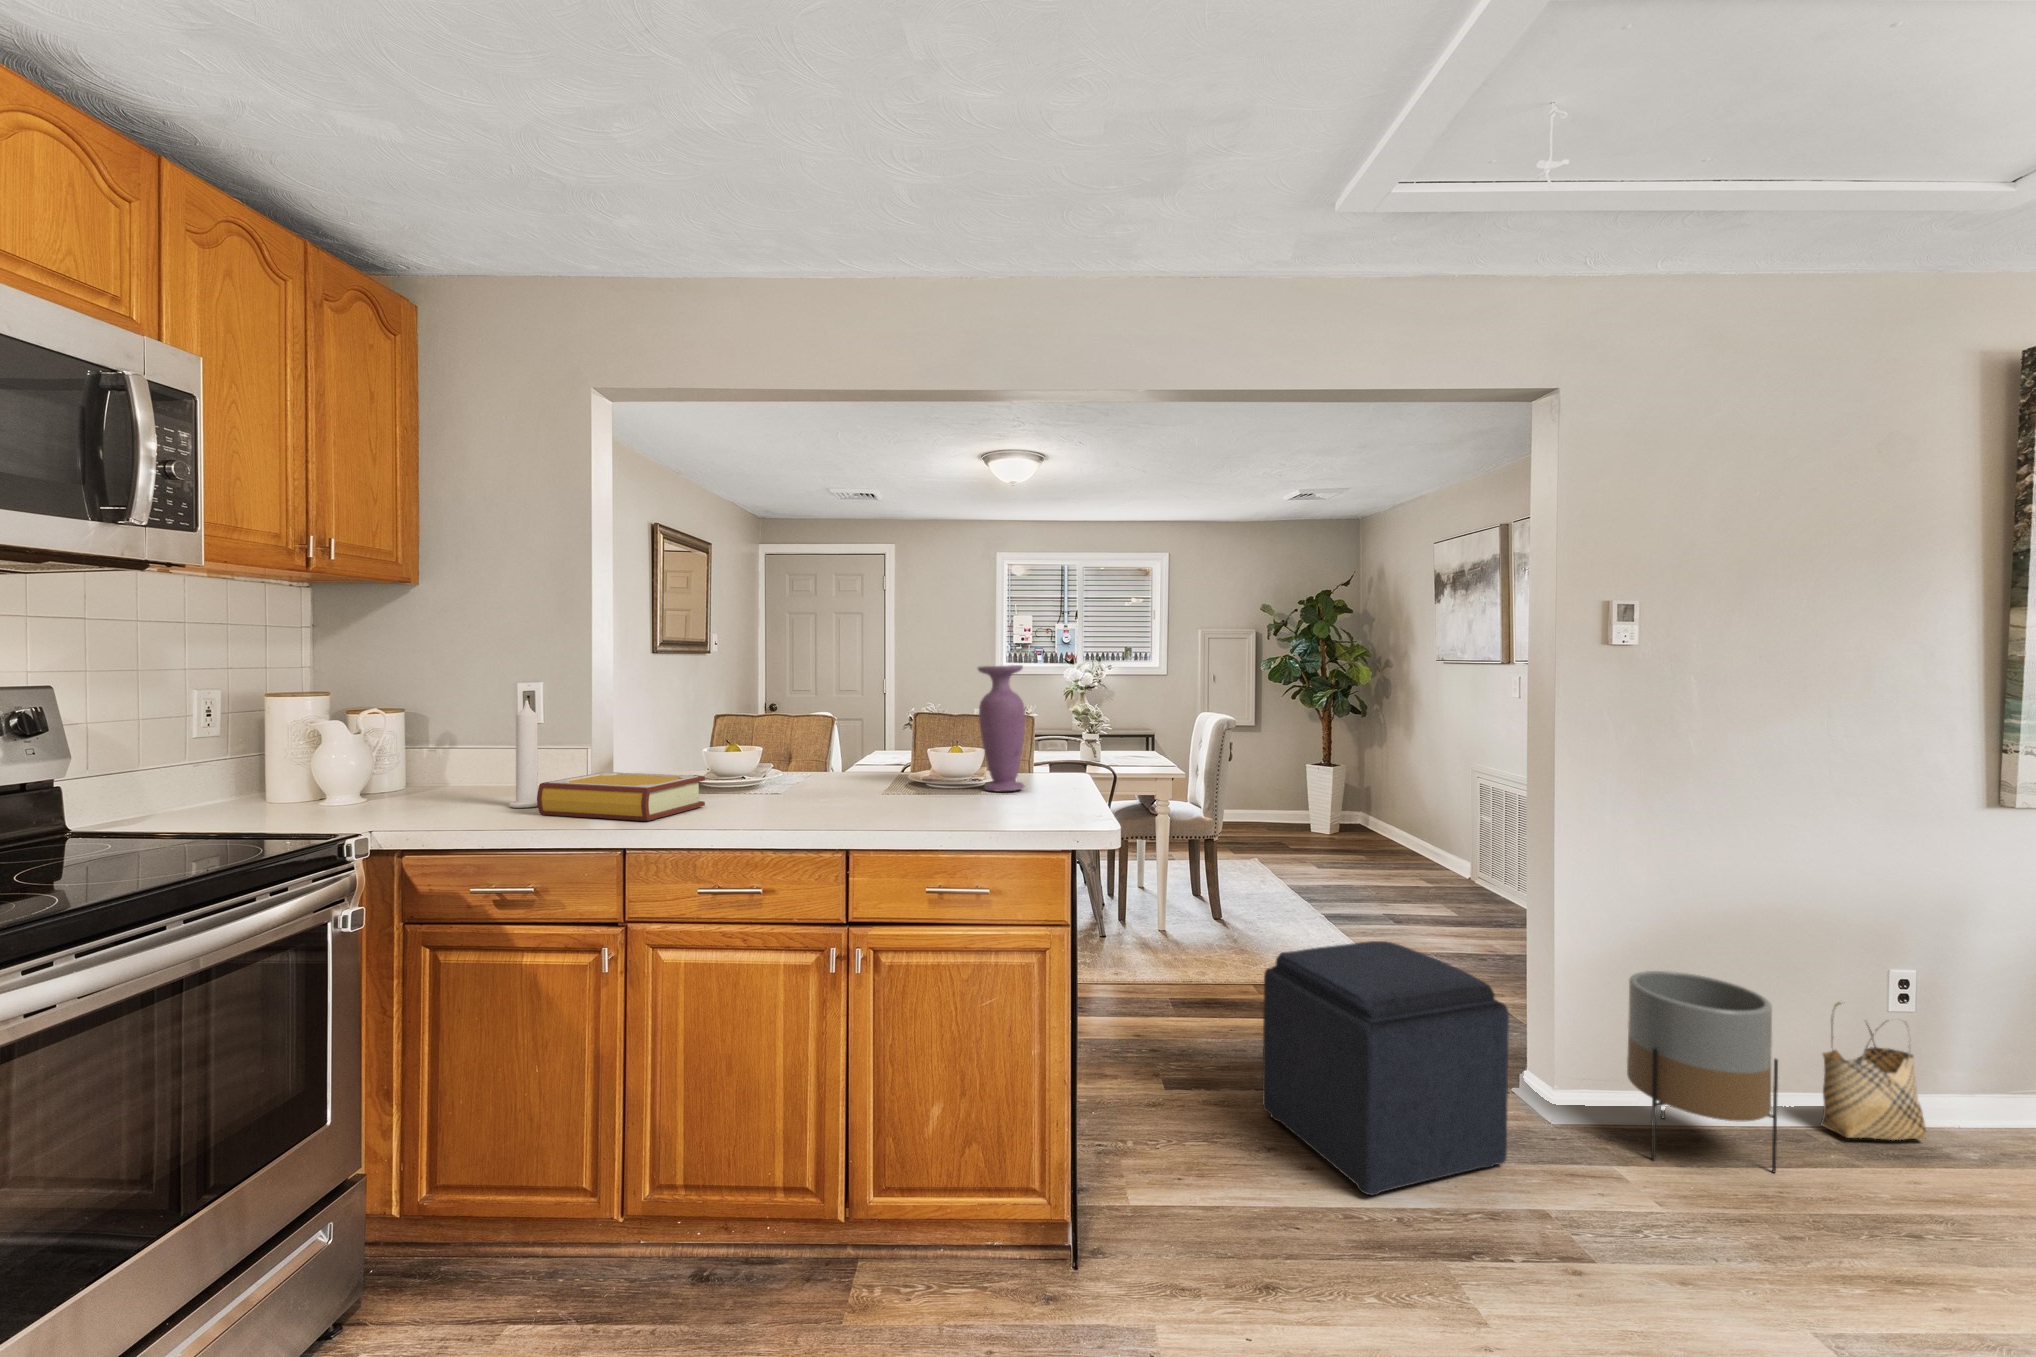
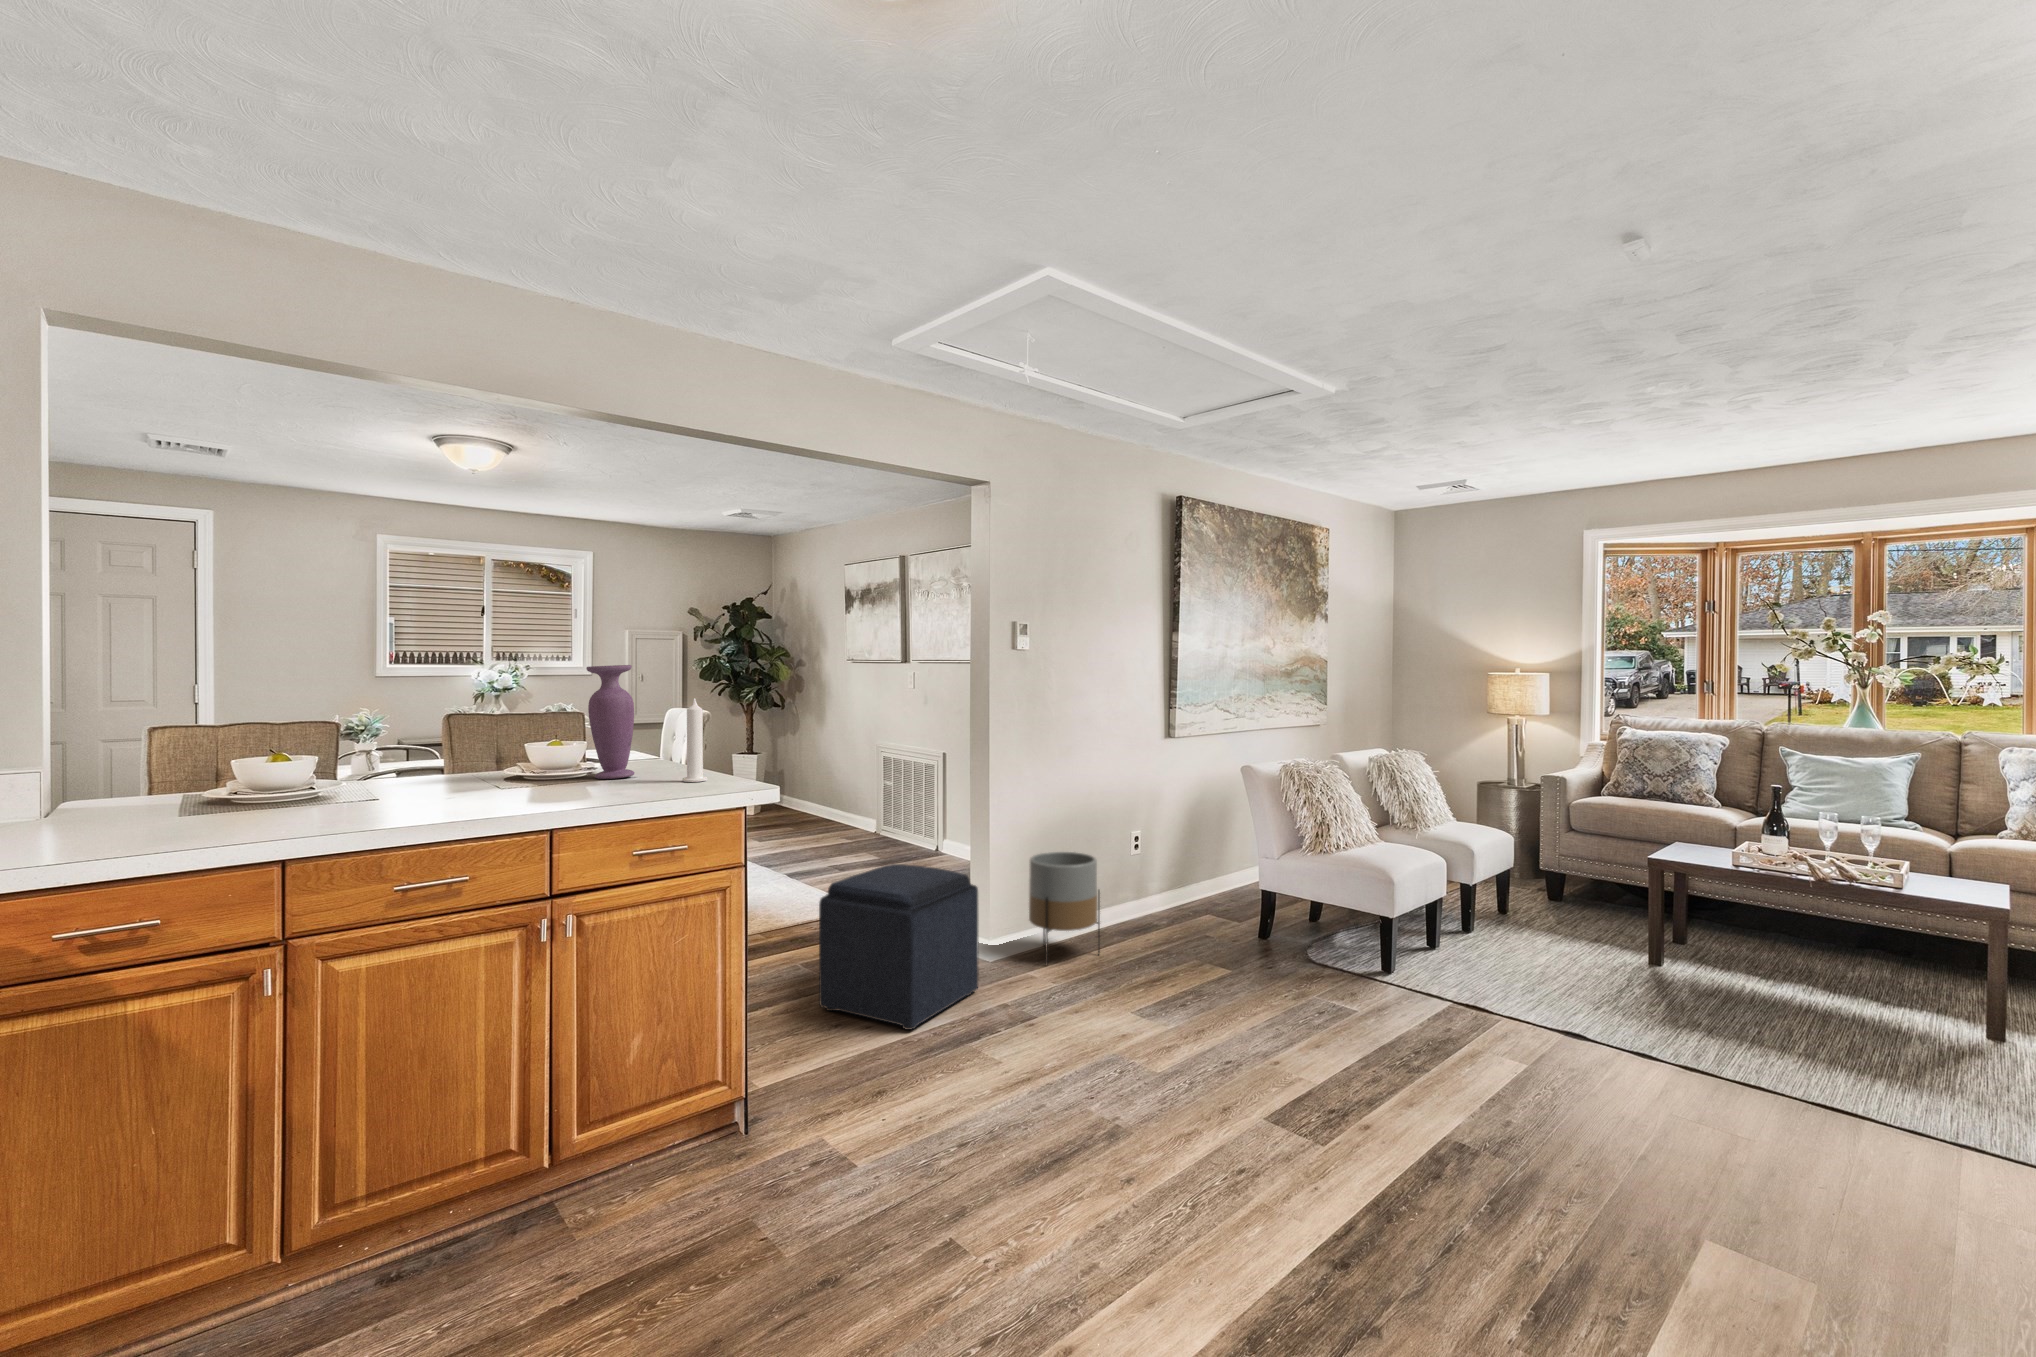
candle: present [509,700,538,808] -> present [682,698,707,782]
book: present [537,772,705,821] -> none [139,784,341,841]
woven basket: present [1821,1002,1926,1140] -> none [1112,855,1153,930]

